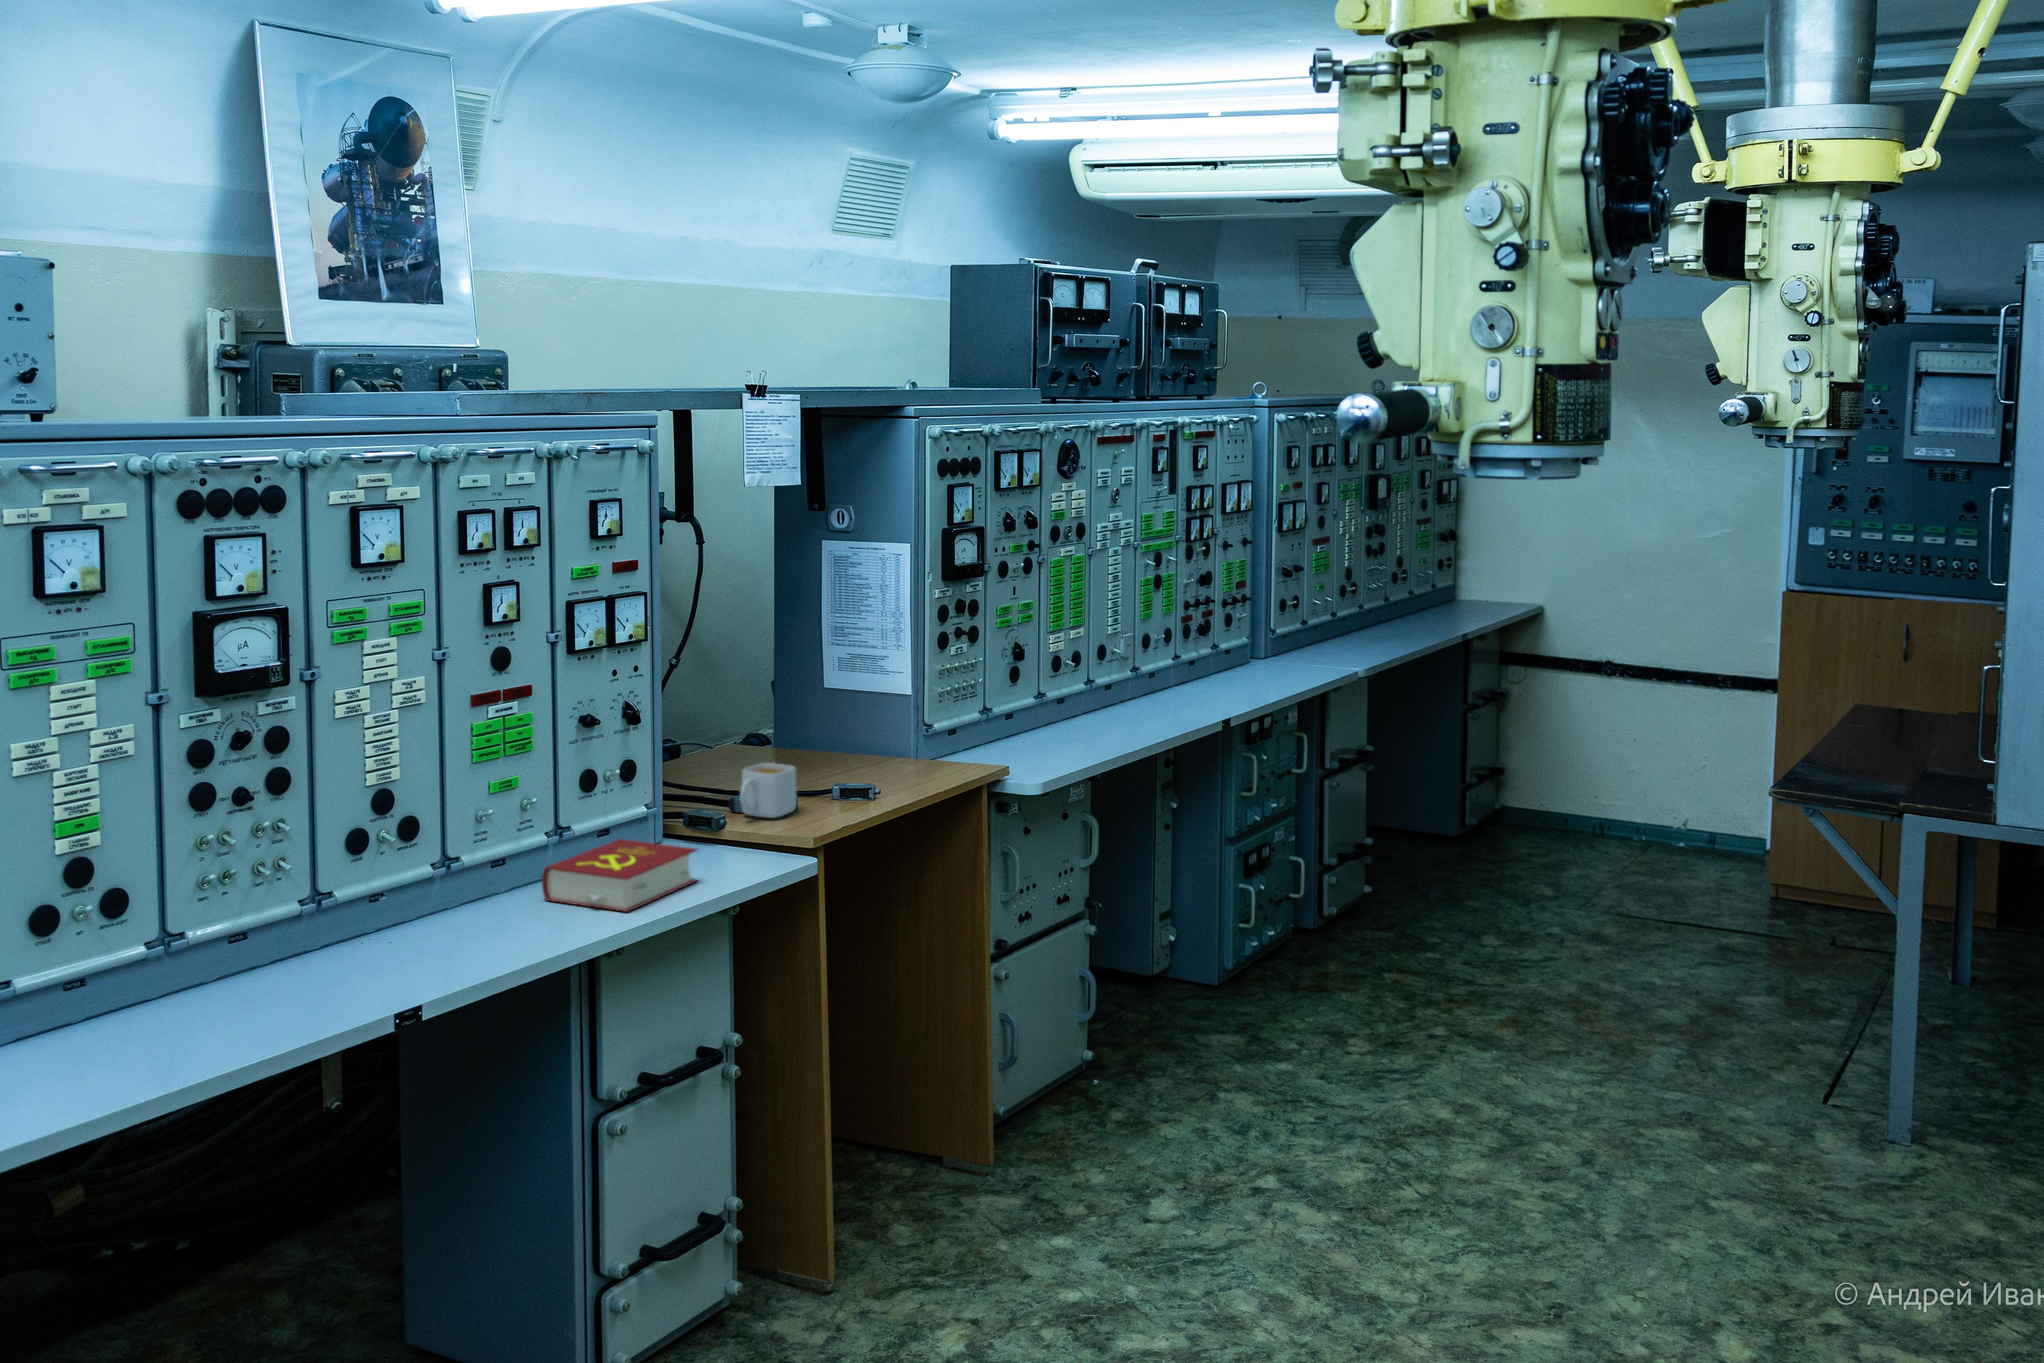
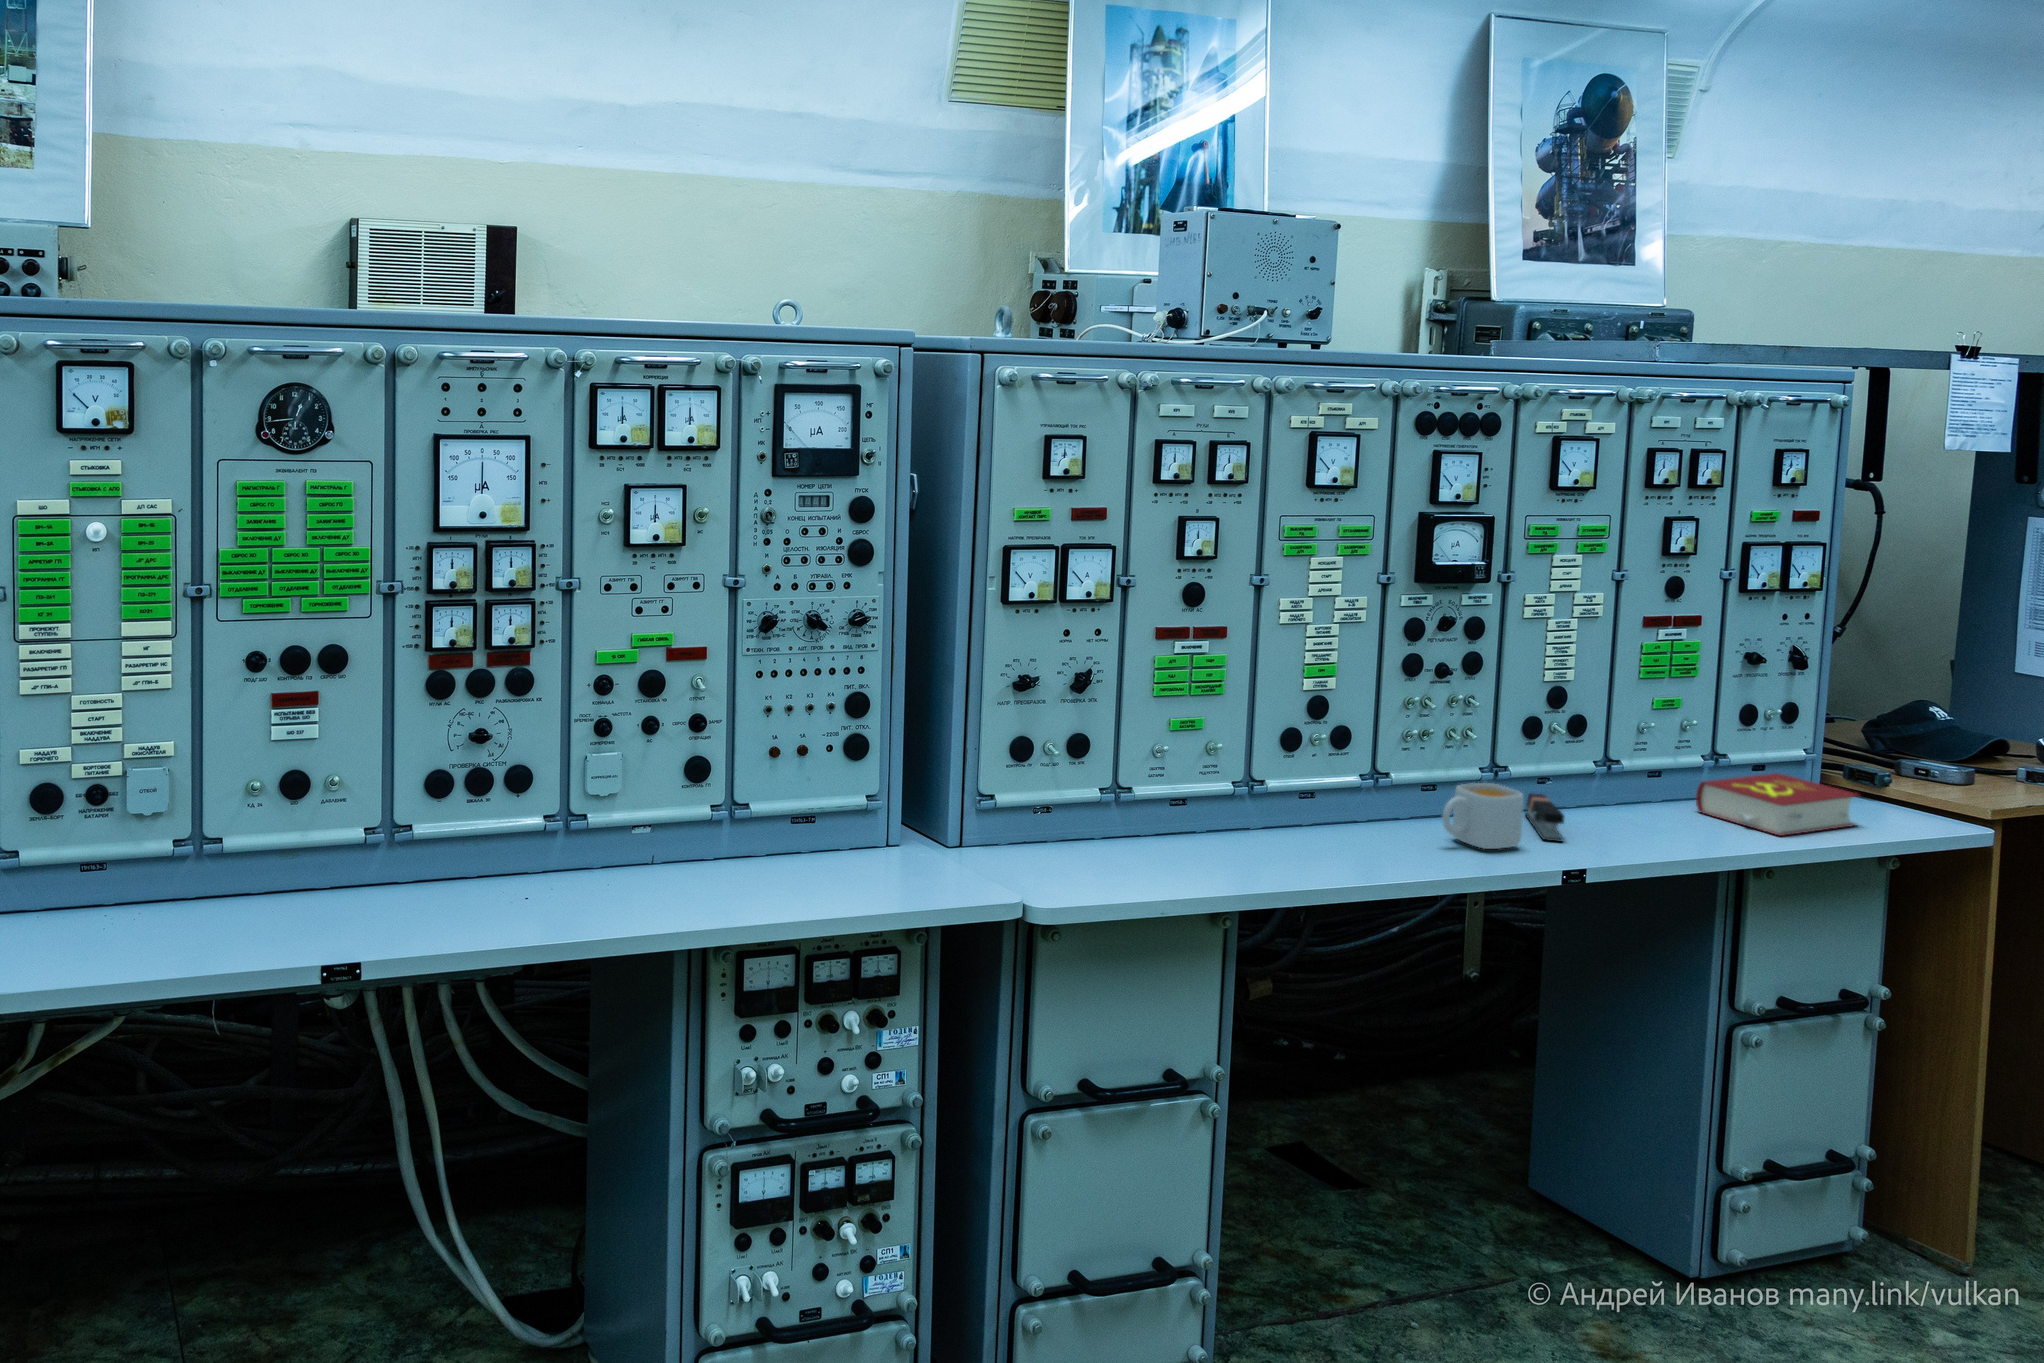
mug: present [740,763,796,818] -> present [1442,783,1524,849]
stapler: none [358,921,402,980] -> present [1525,794,1564,842]

